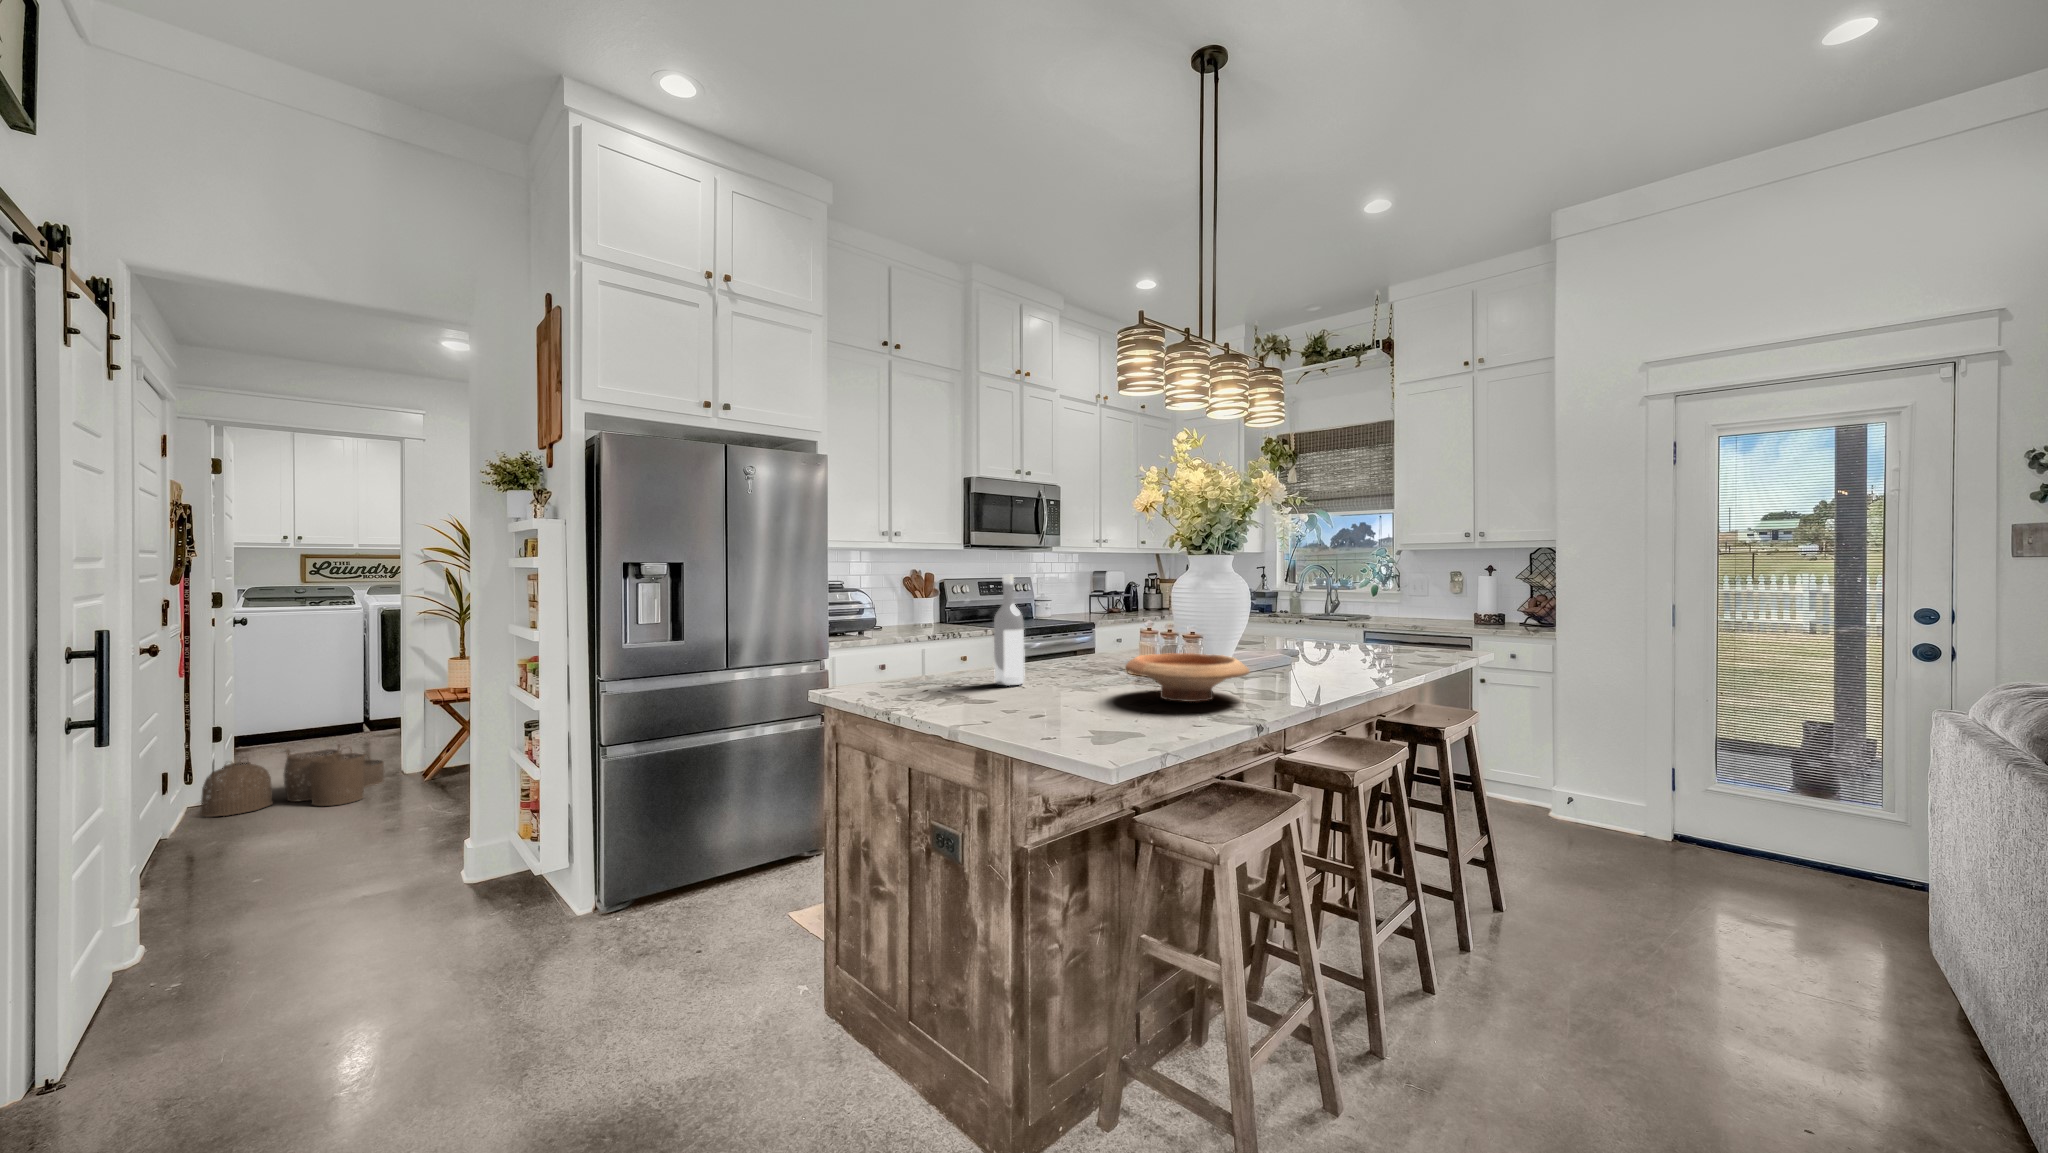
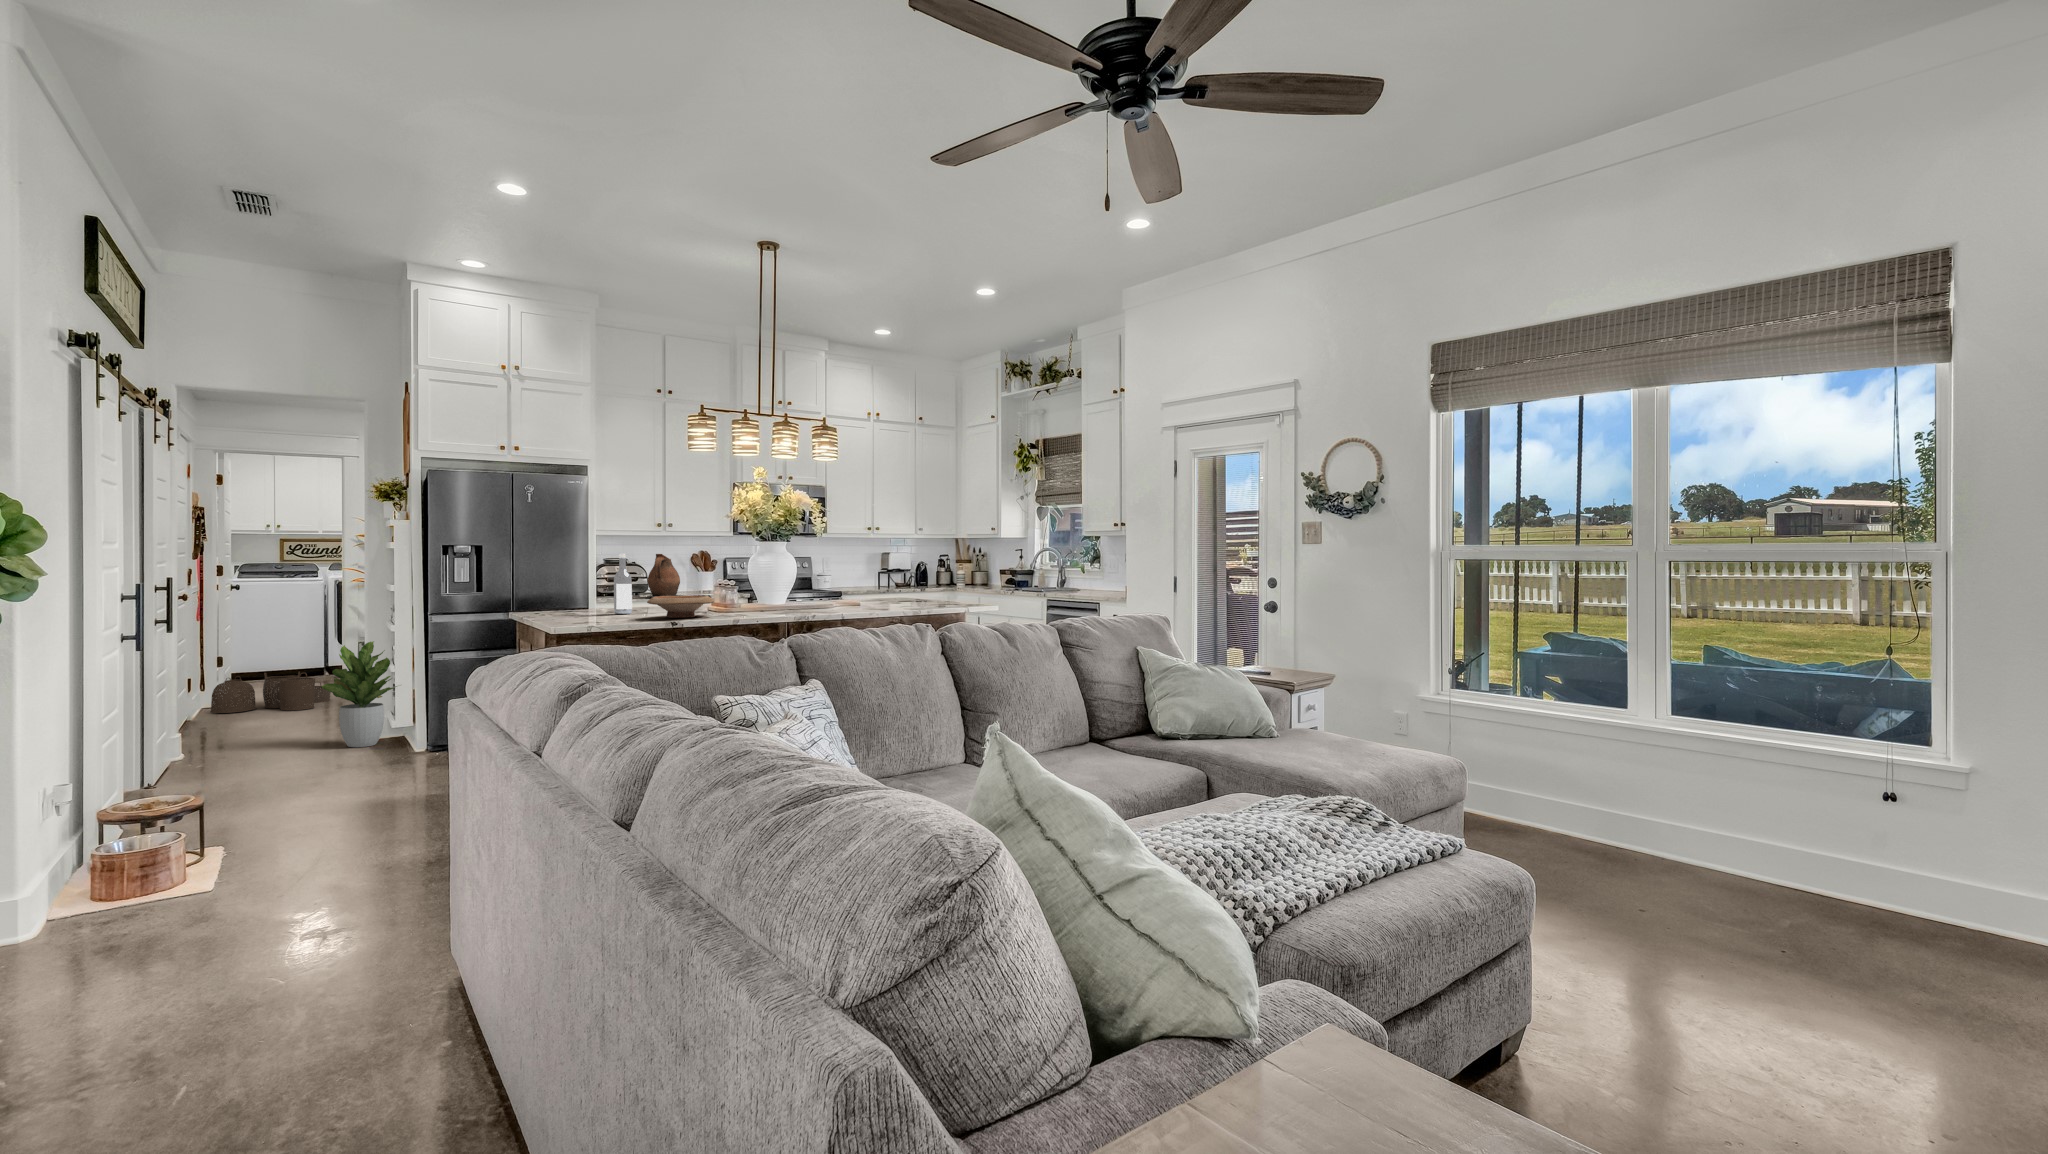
ceramic pitcher: none [885,572,944,636] -> present [647,554,681,597]
potted plant: none [401,722,538,904] -> present [322,641,397,747]

